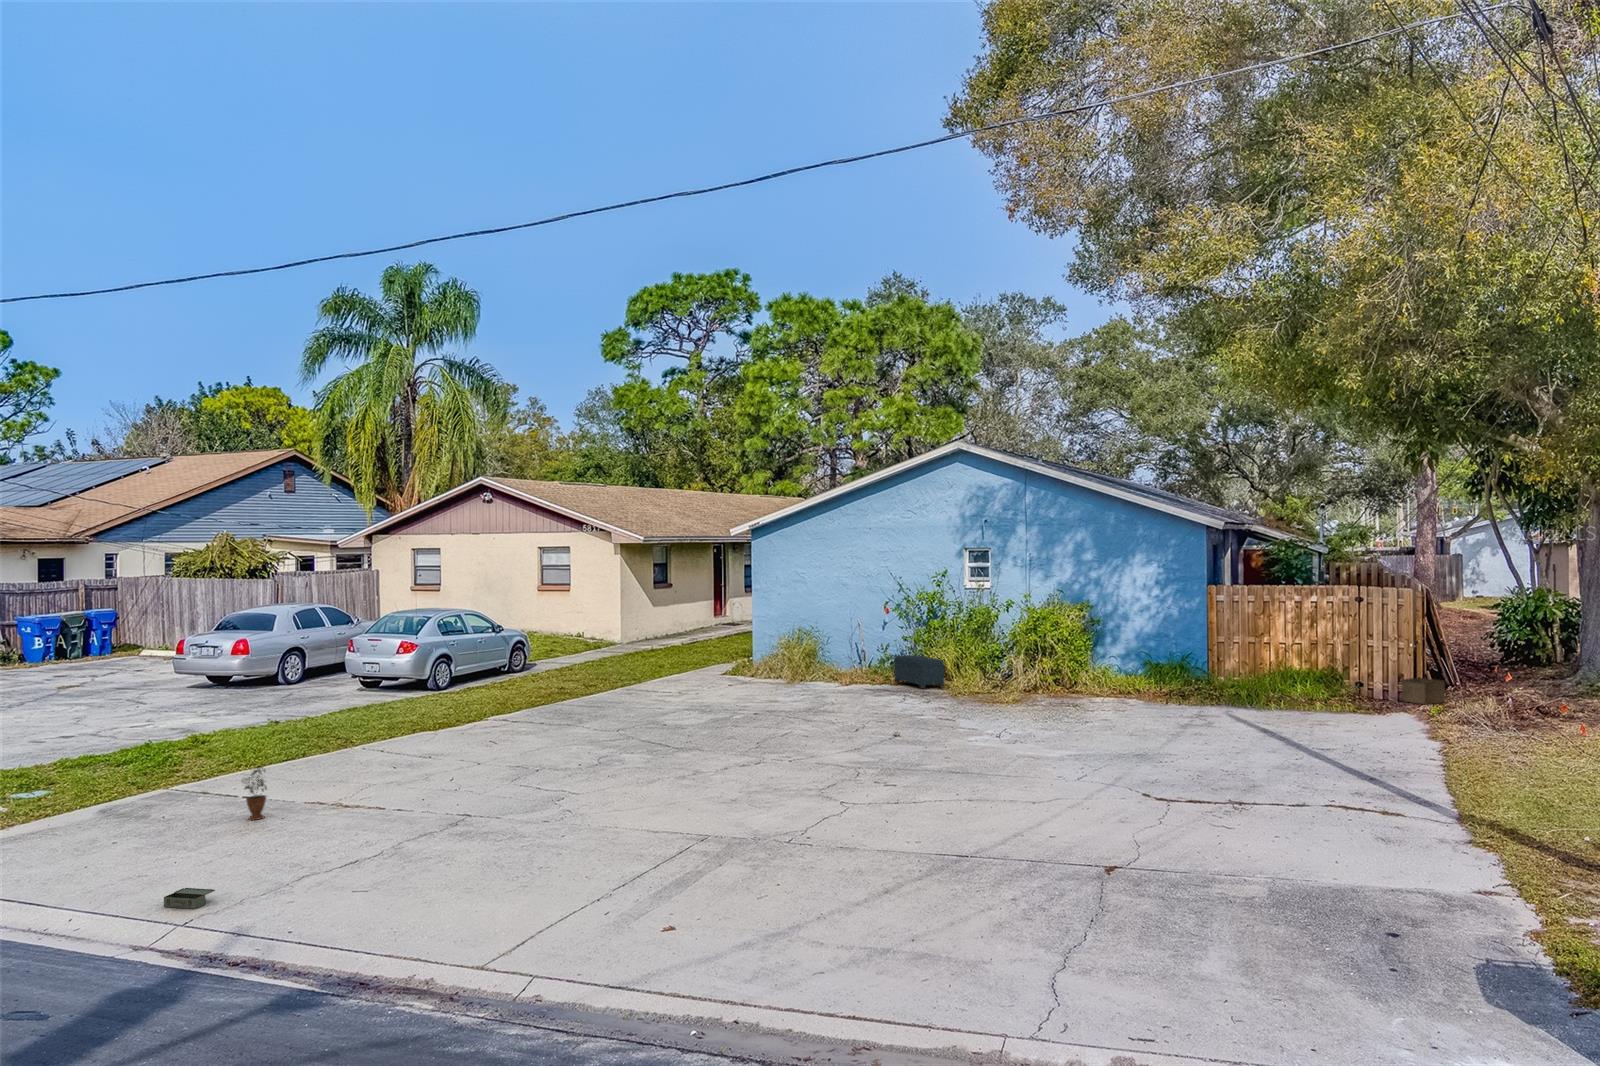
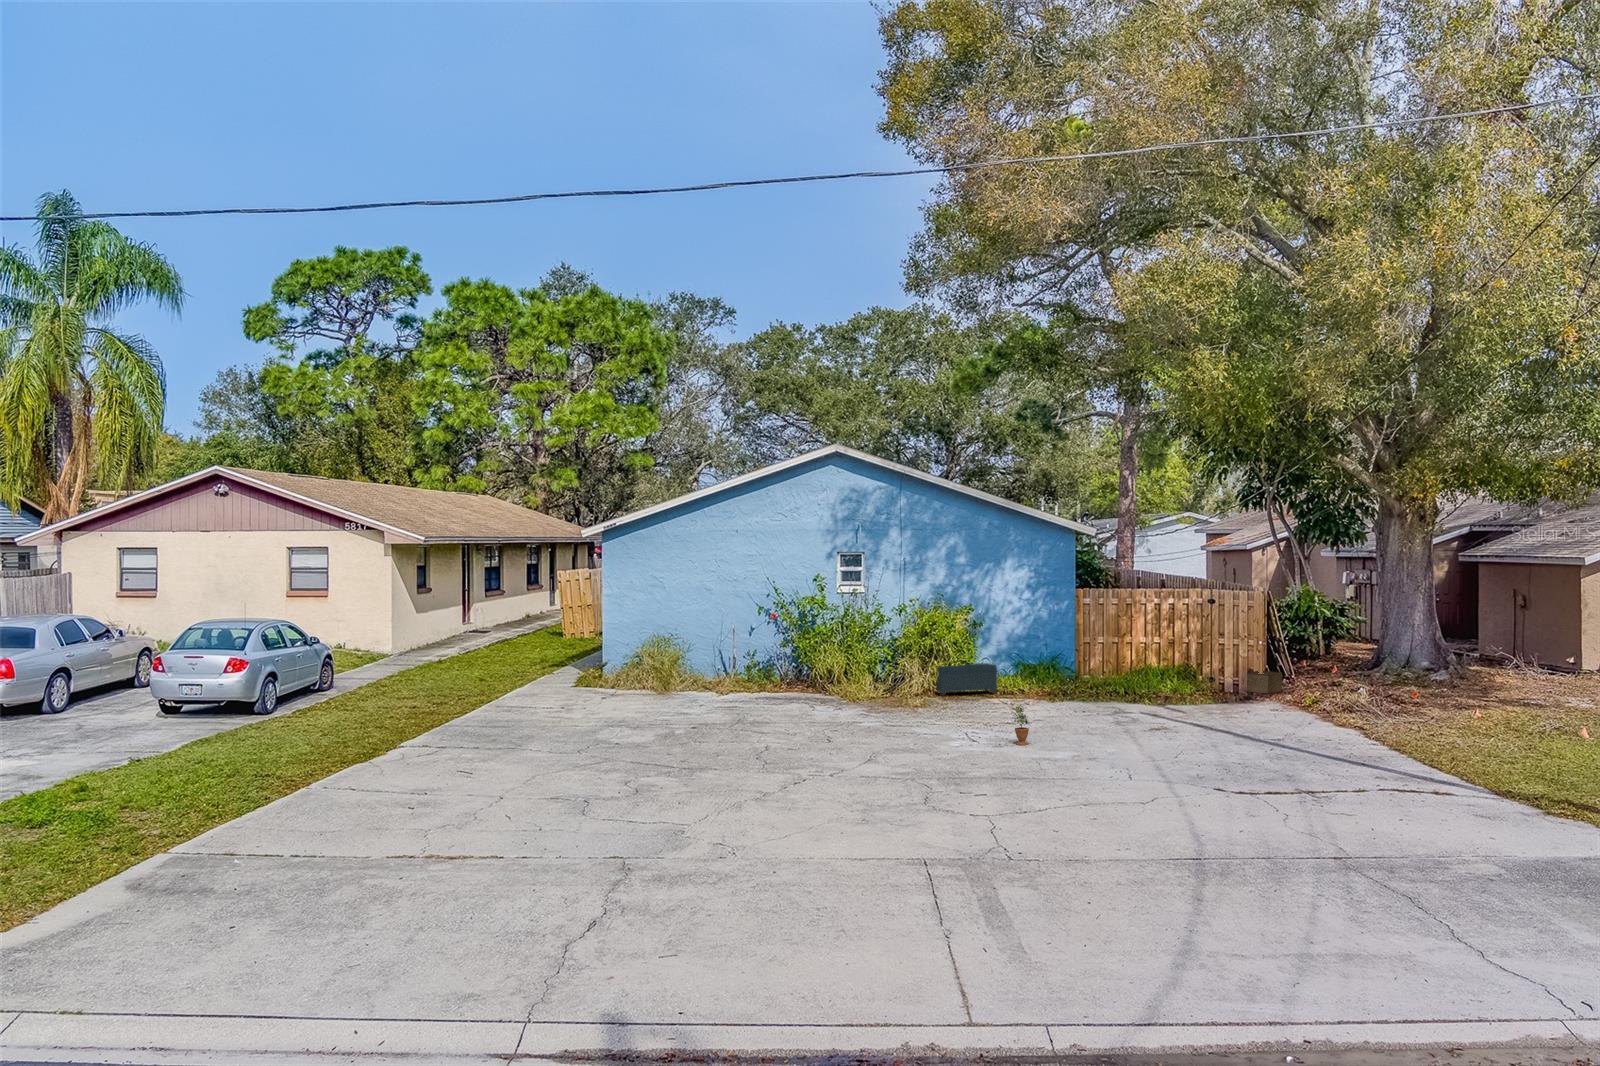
bench: present [894,655,945,689] -> present [936,663,997,696]
potted plant: present [243,766,267,820] -> present [1012,705,1029,745]
toolbox: present [164,888,215,909] -> none [393,883,434,901]

